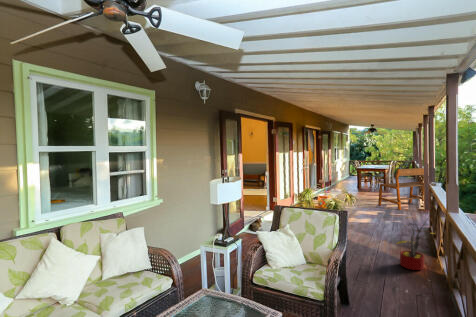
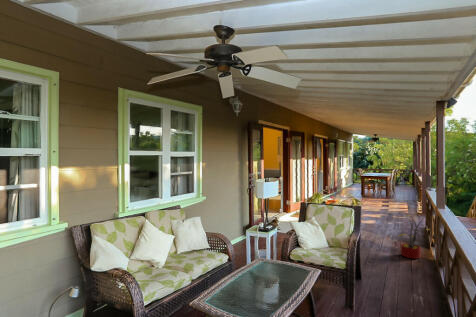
bench: present [378,168,424,210] -> none [381,176,429,214]

